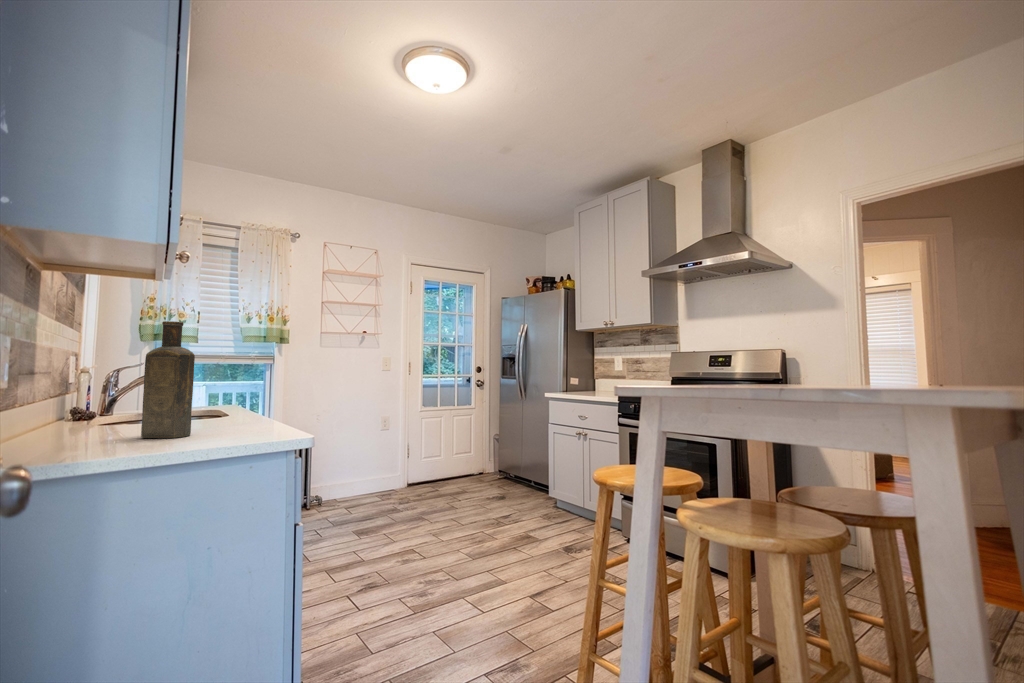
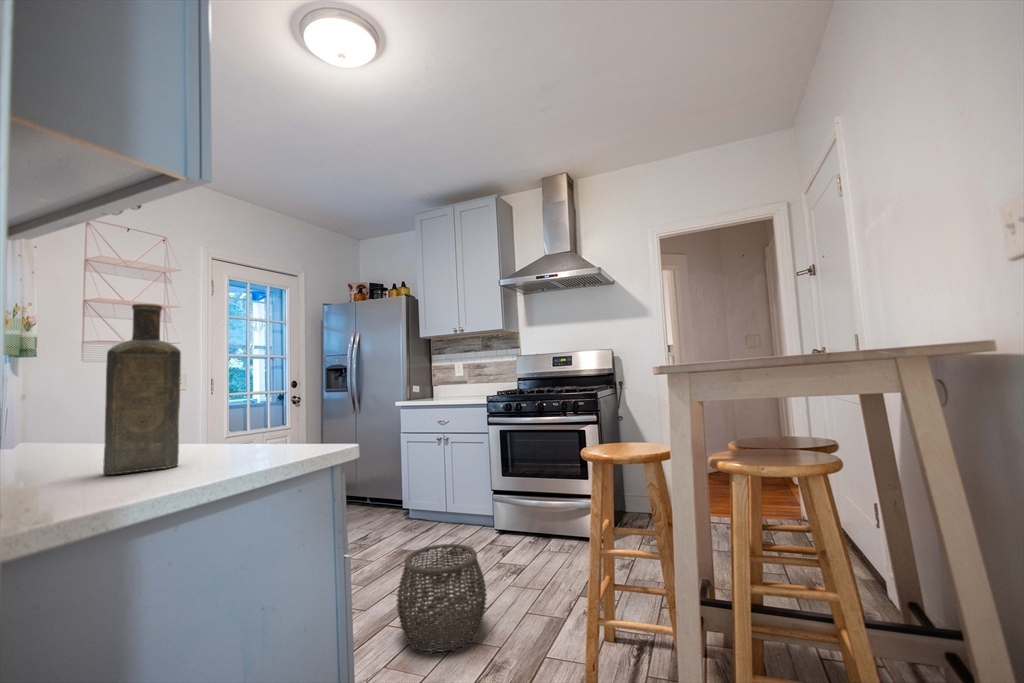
woven basket: none [454,535,540,640] -> present [397,544,487,653]

